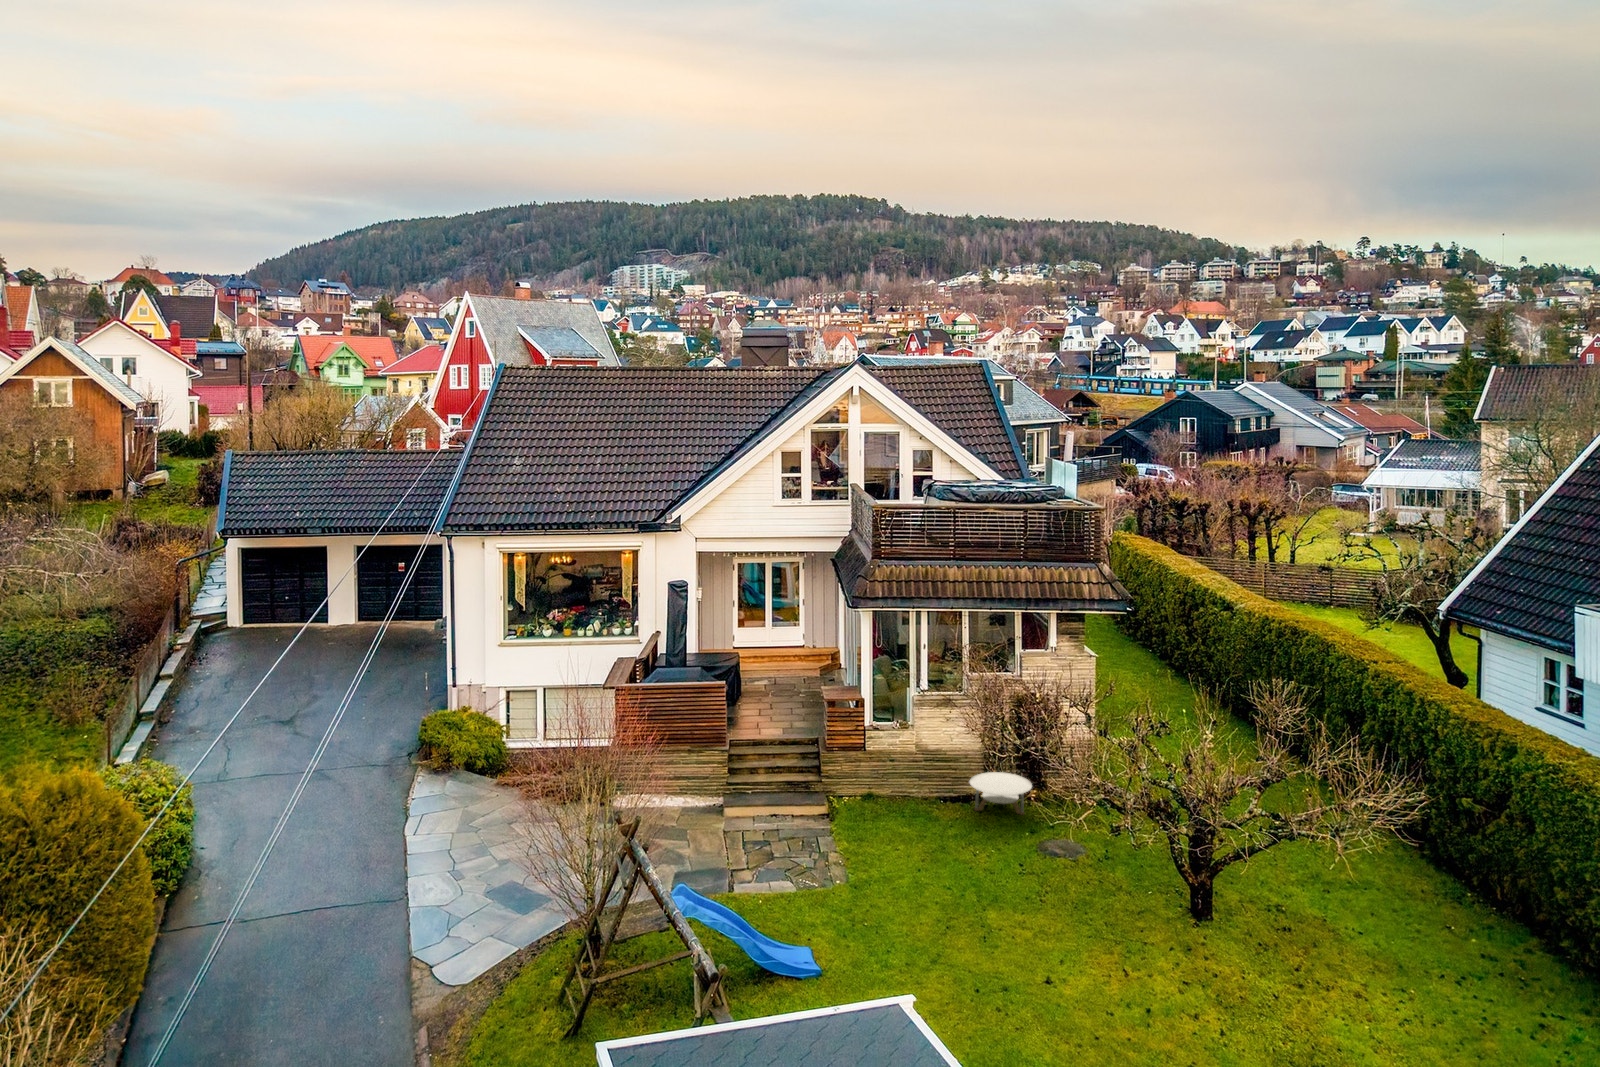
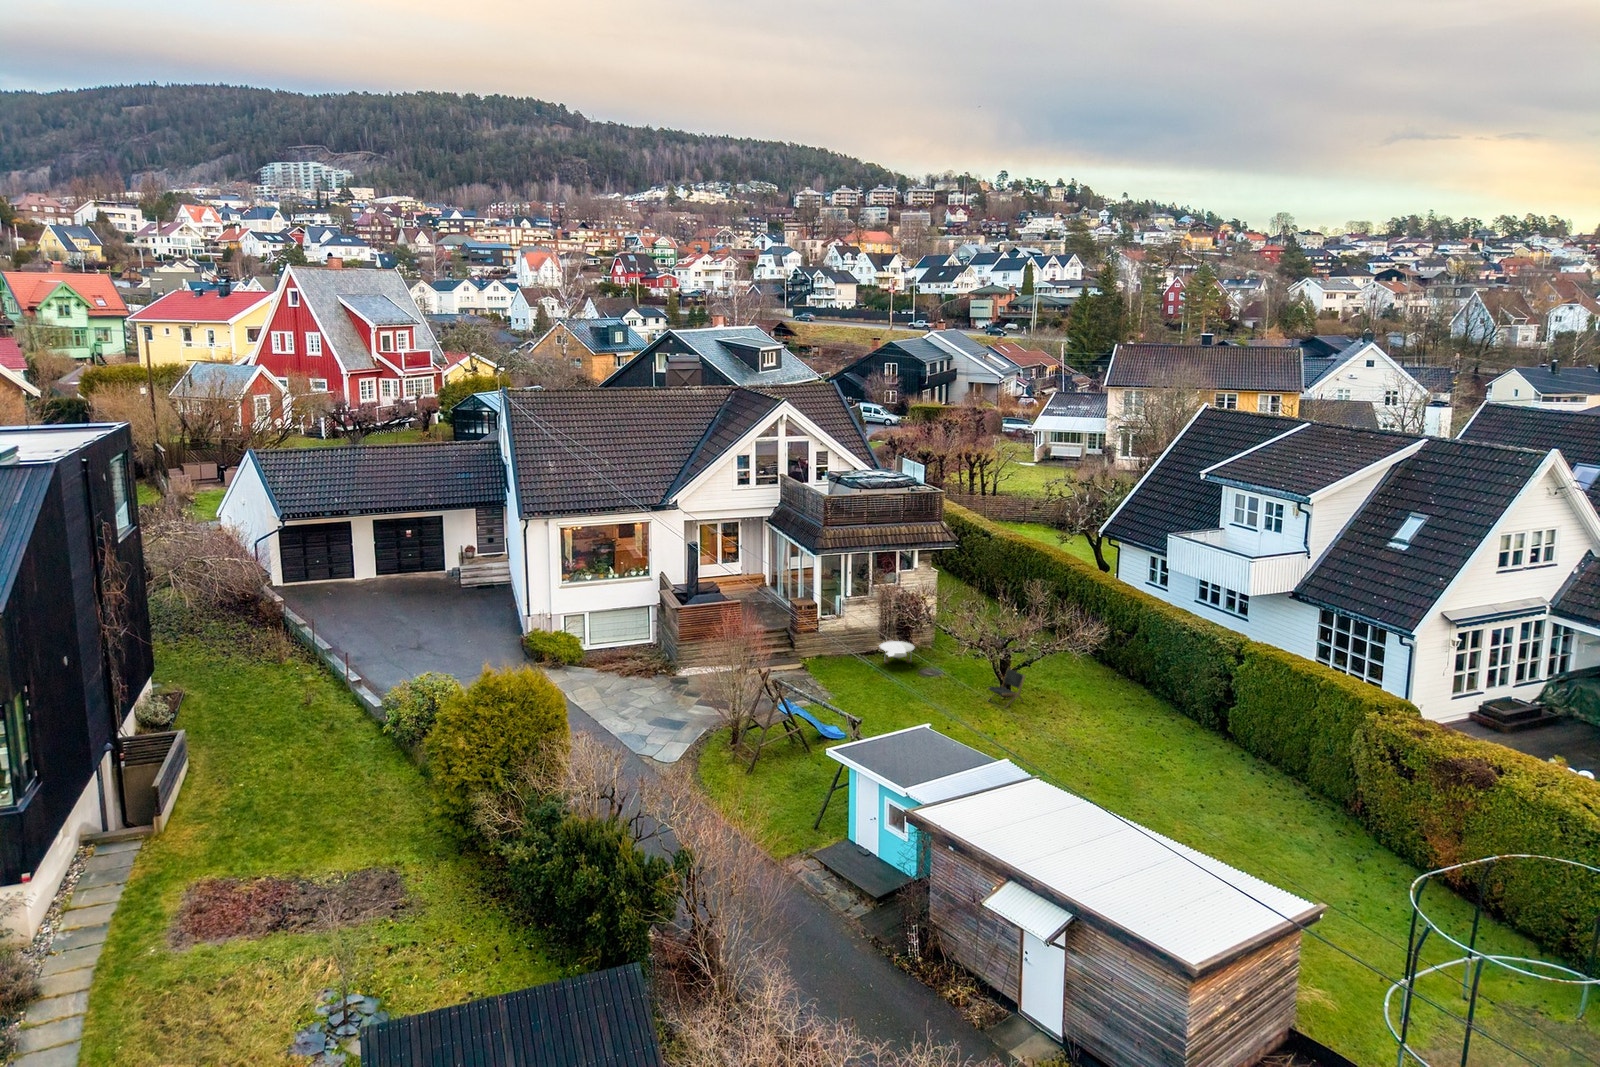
lounge chair: none [1124,857,1205,943] -> present [988,669,1025,708]

